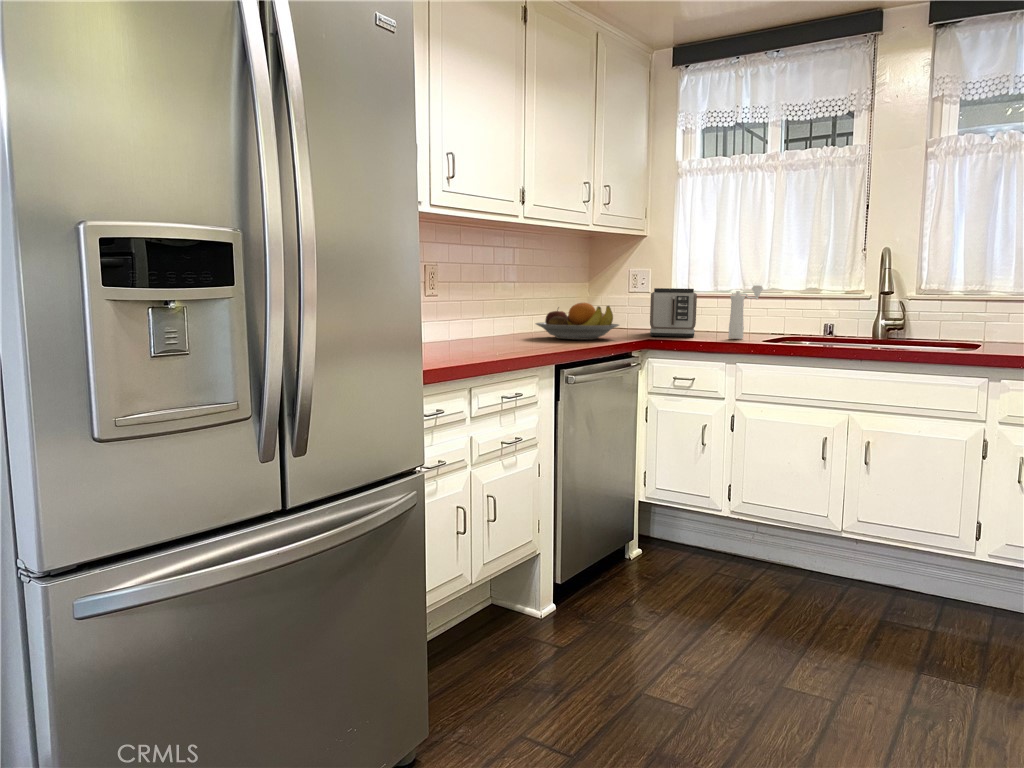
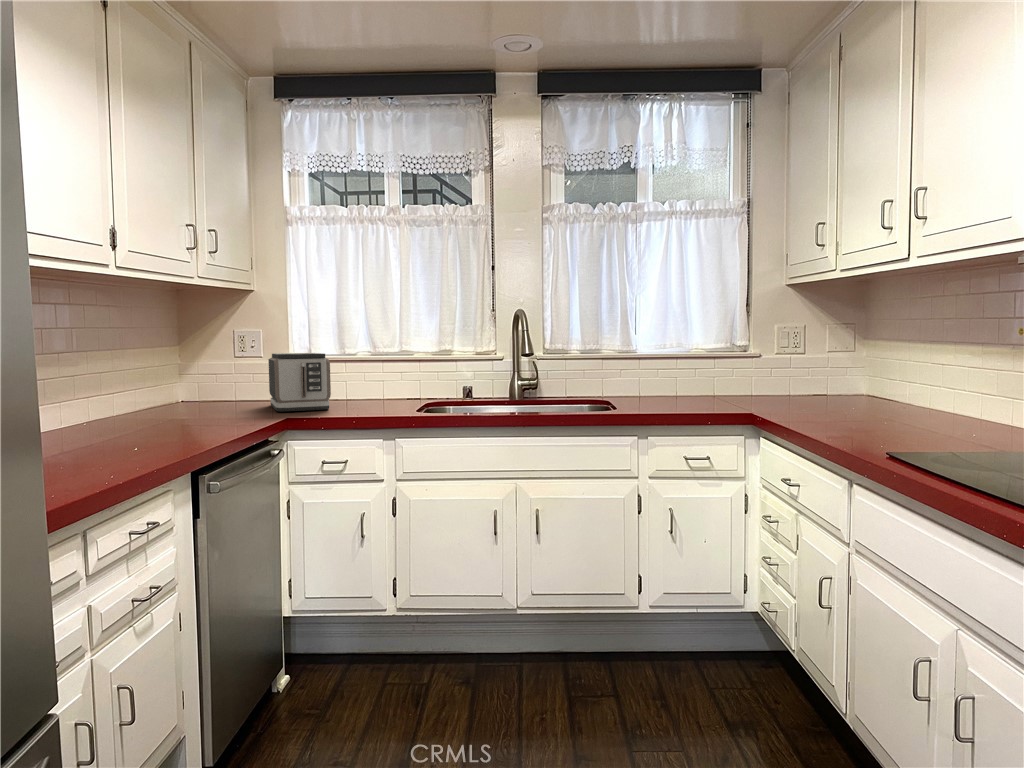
pepper mill: present [728,286,763,339] -> none [369,348,401,409]
fruit bowl: present [536,303,619,340] -> none [119,377,241,427]

